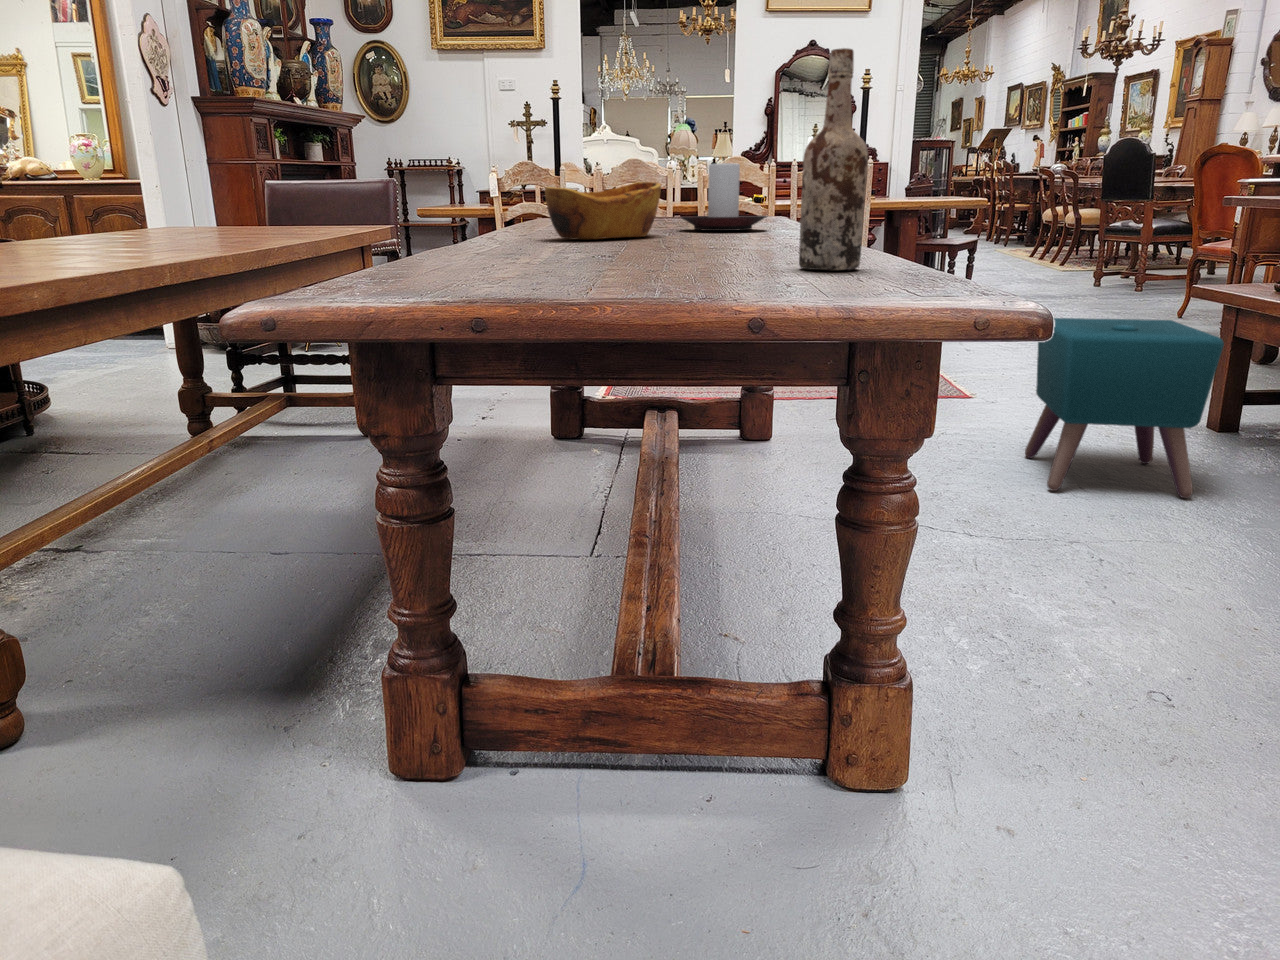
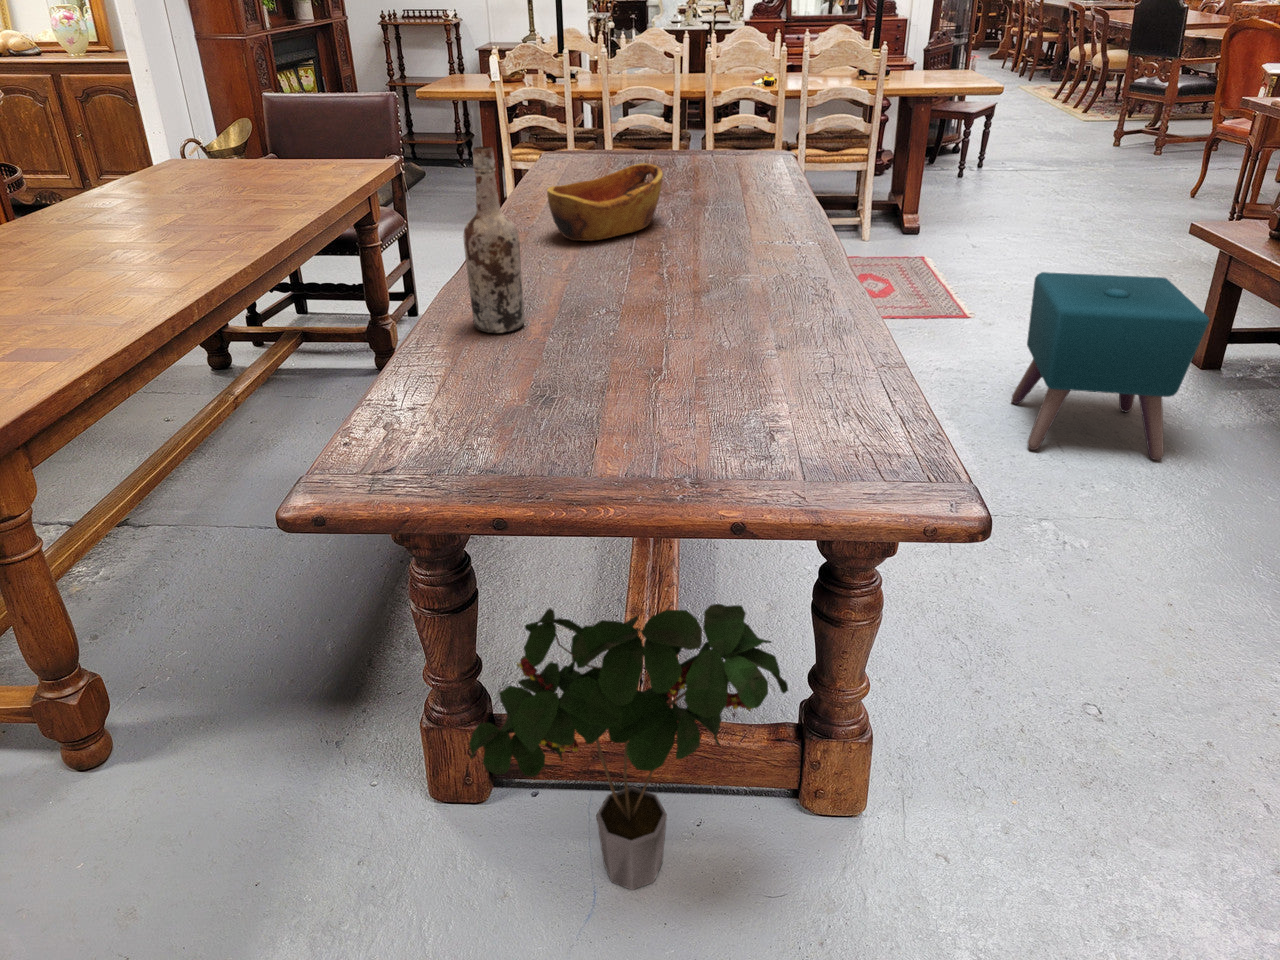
wine bottle: present [799,48,868,270] -> present [463,147,525,333]
candle holder: present [680,163,767,231] -> none [681,127,771,203]
potted plant: none [438,474,815,862] -> present [469,604,788,890]

